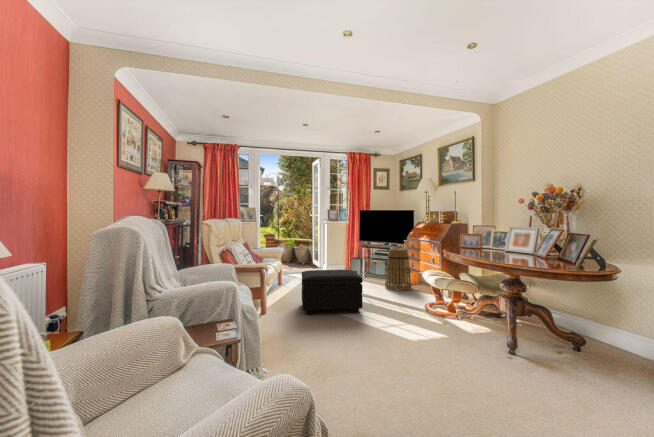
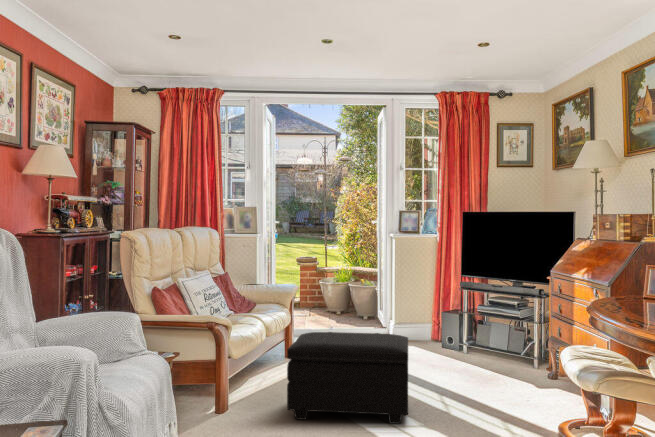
basket: present [385,247,412,291] -> none [495,289,553,386]

